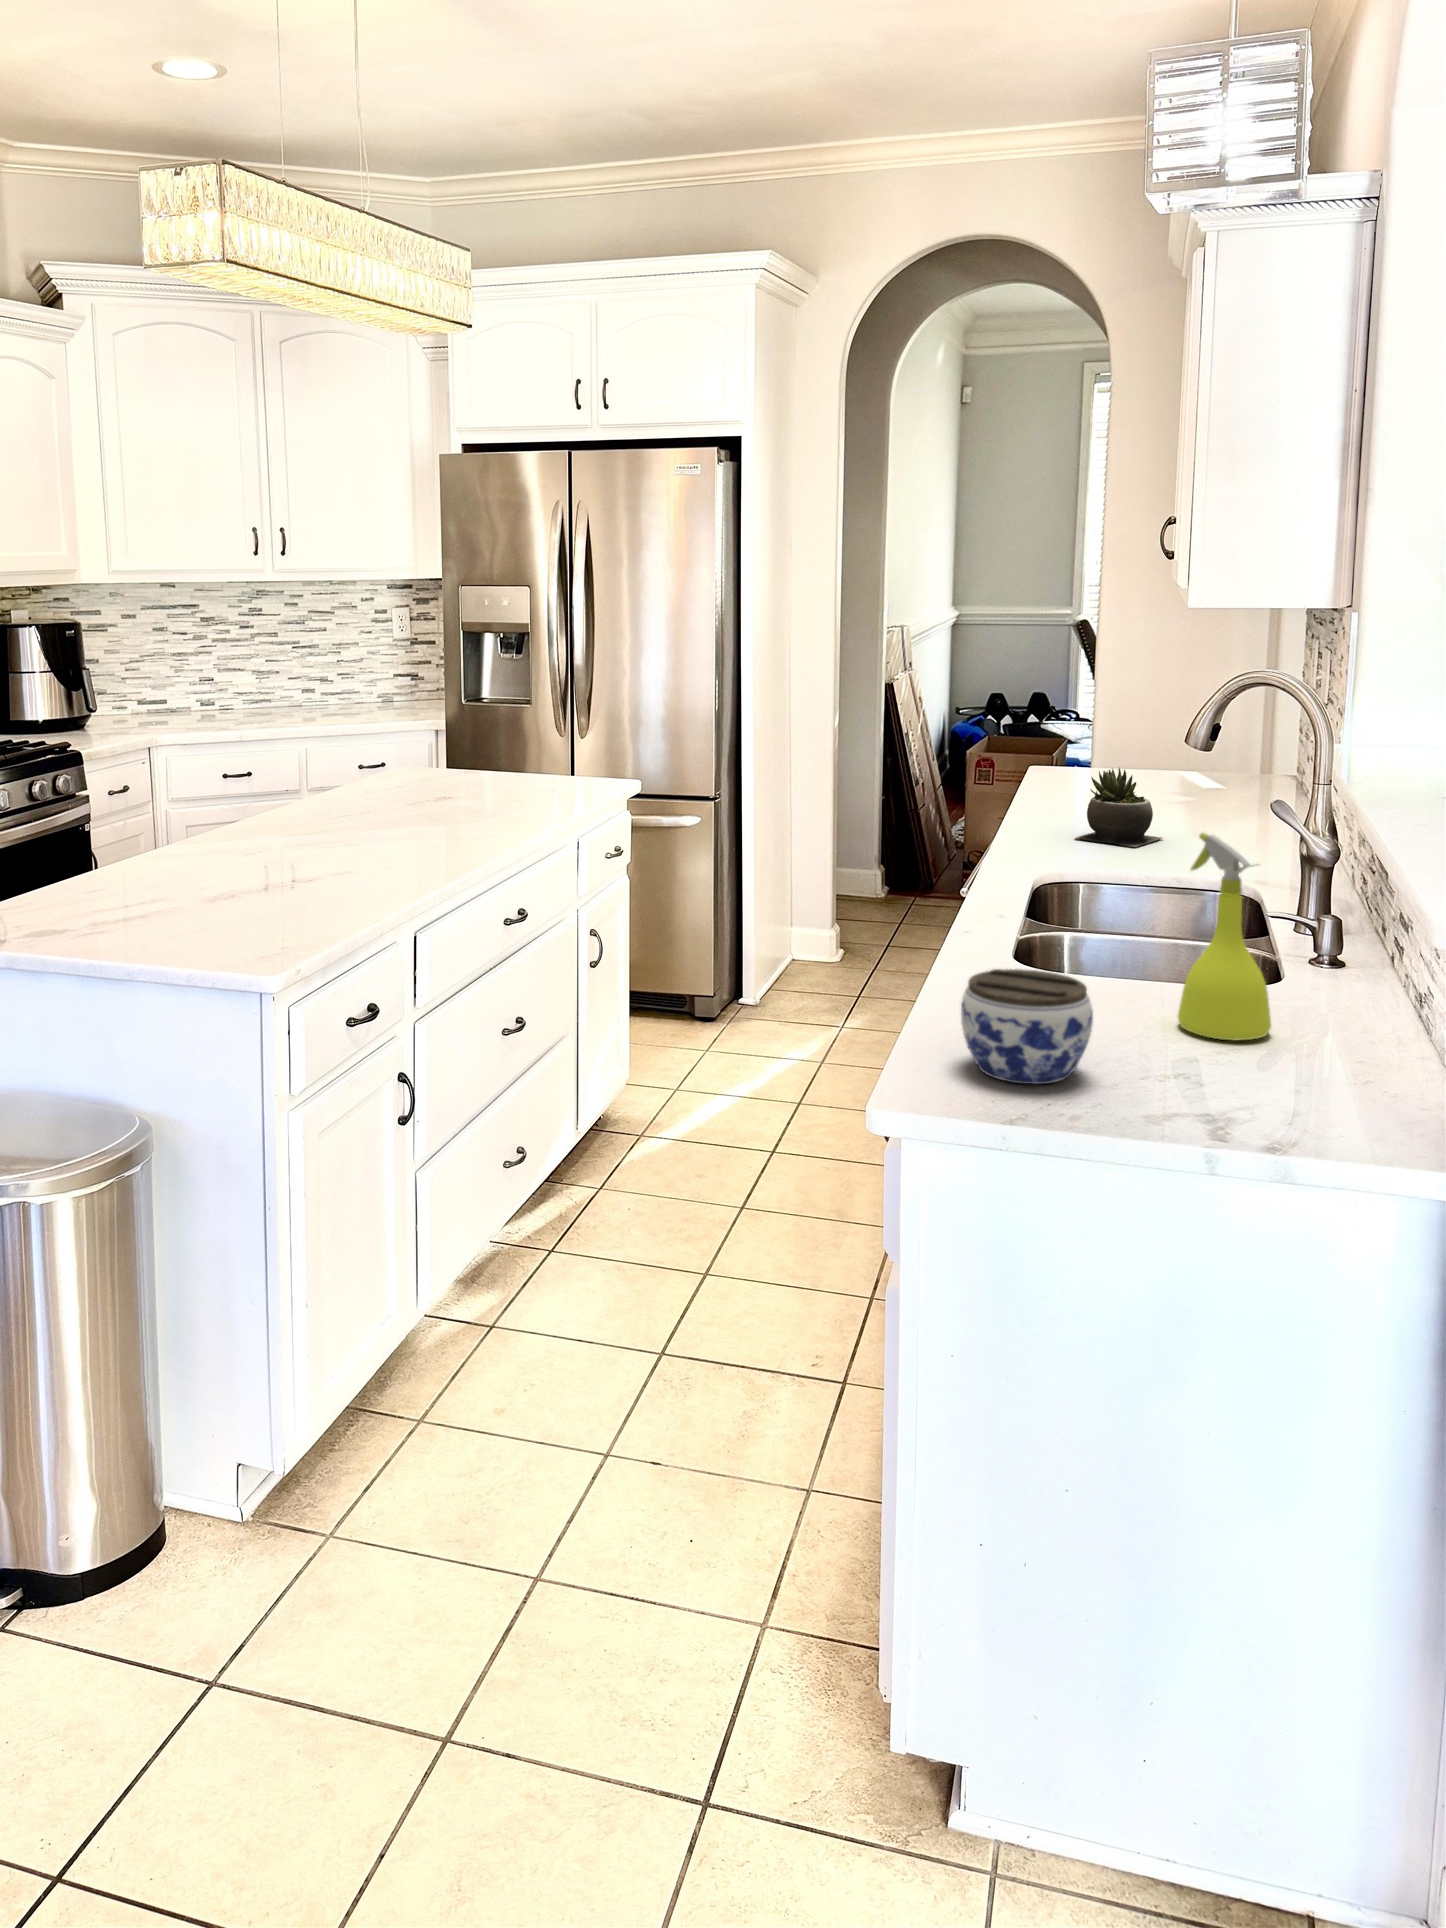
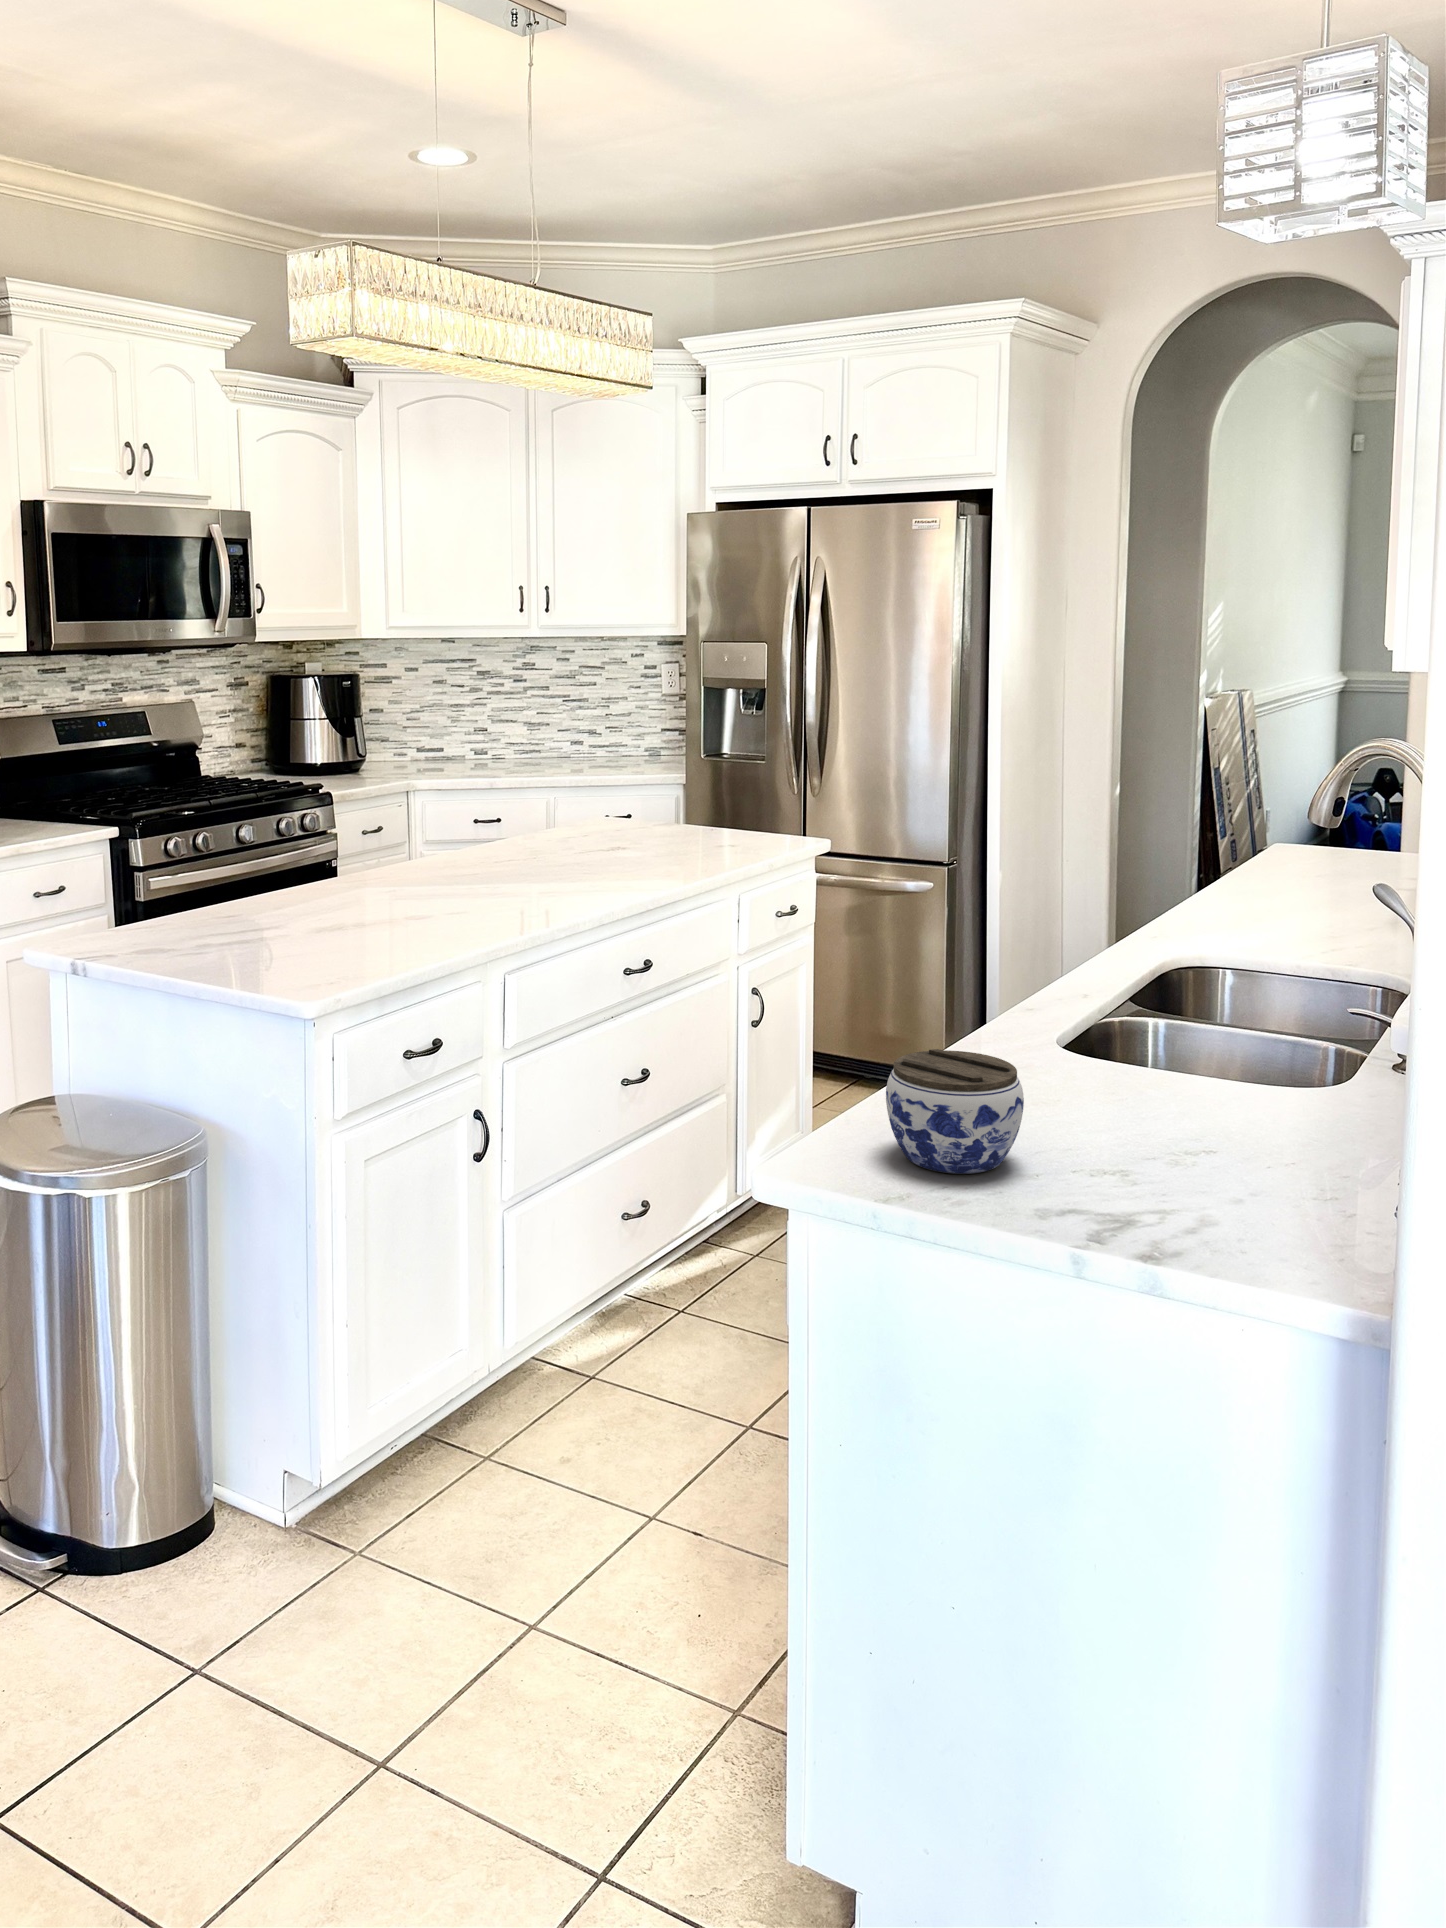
succulent plant: present [1075,768,1162,847] -> none [1260,849,1369,937]
spray bottle: present [1178,833,1271,1041] -> none [1172,919,1276,1150]

